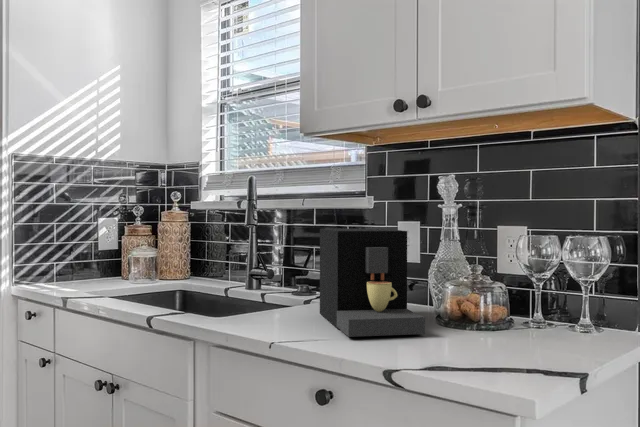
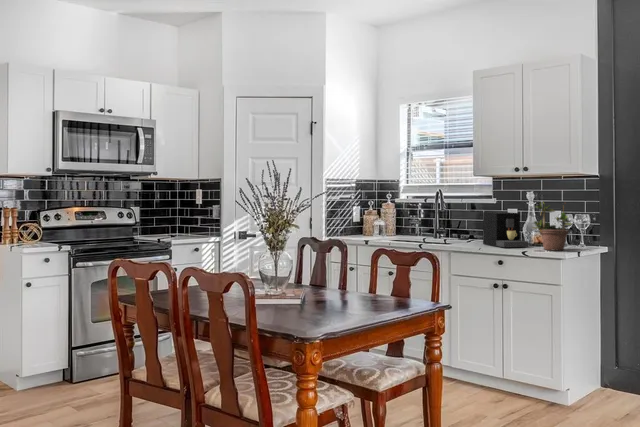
potted plant: none [429,179,561,360] -> present [532,202,572,250]

